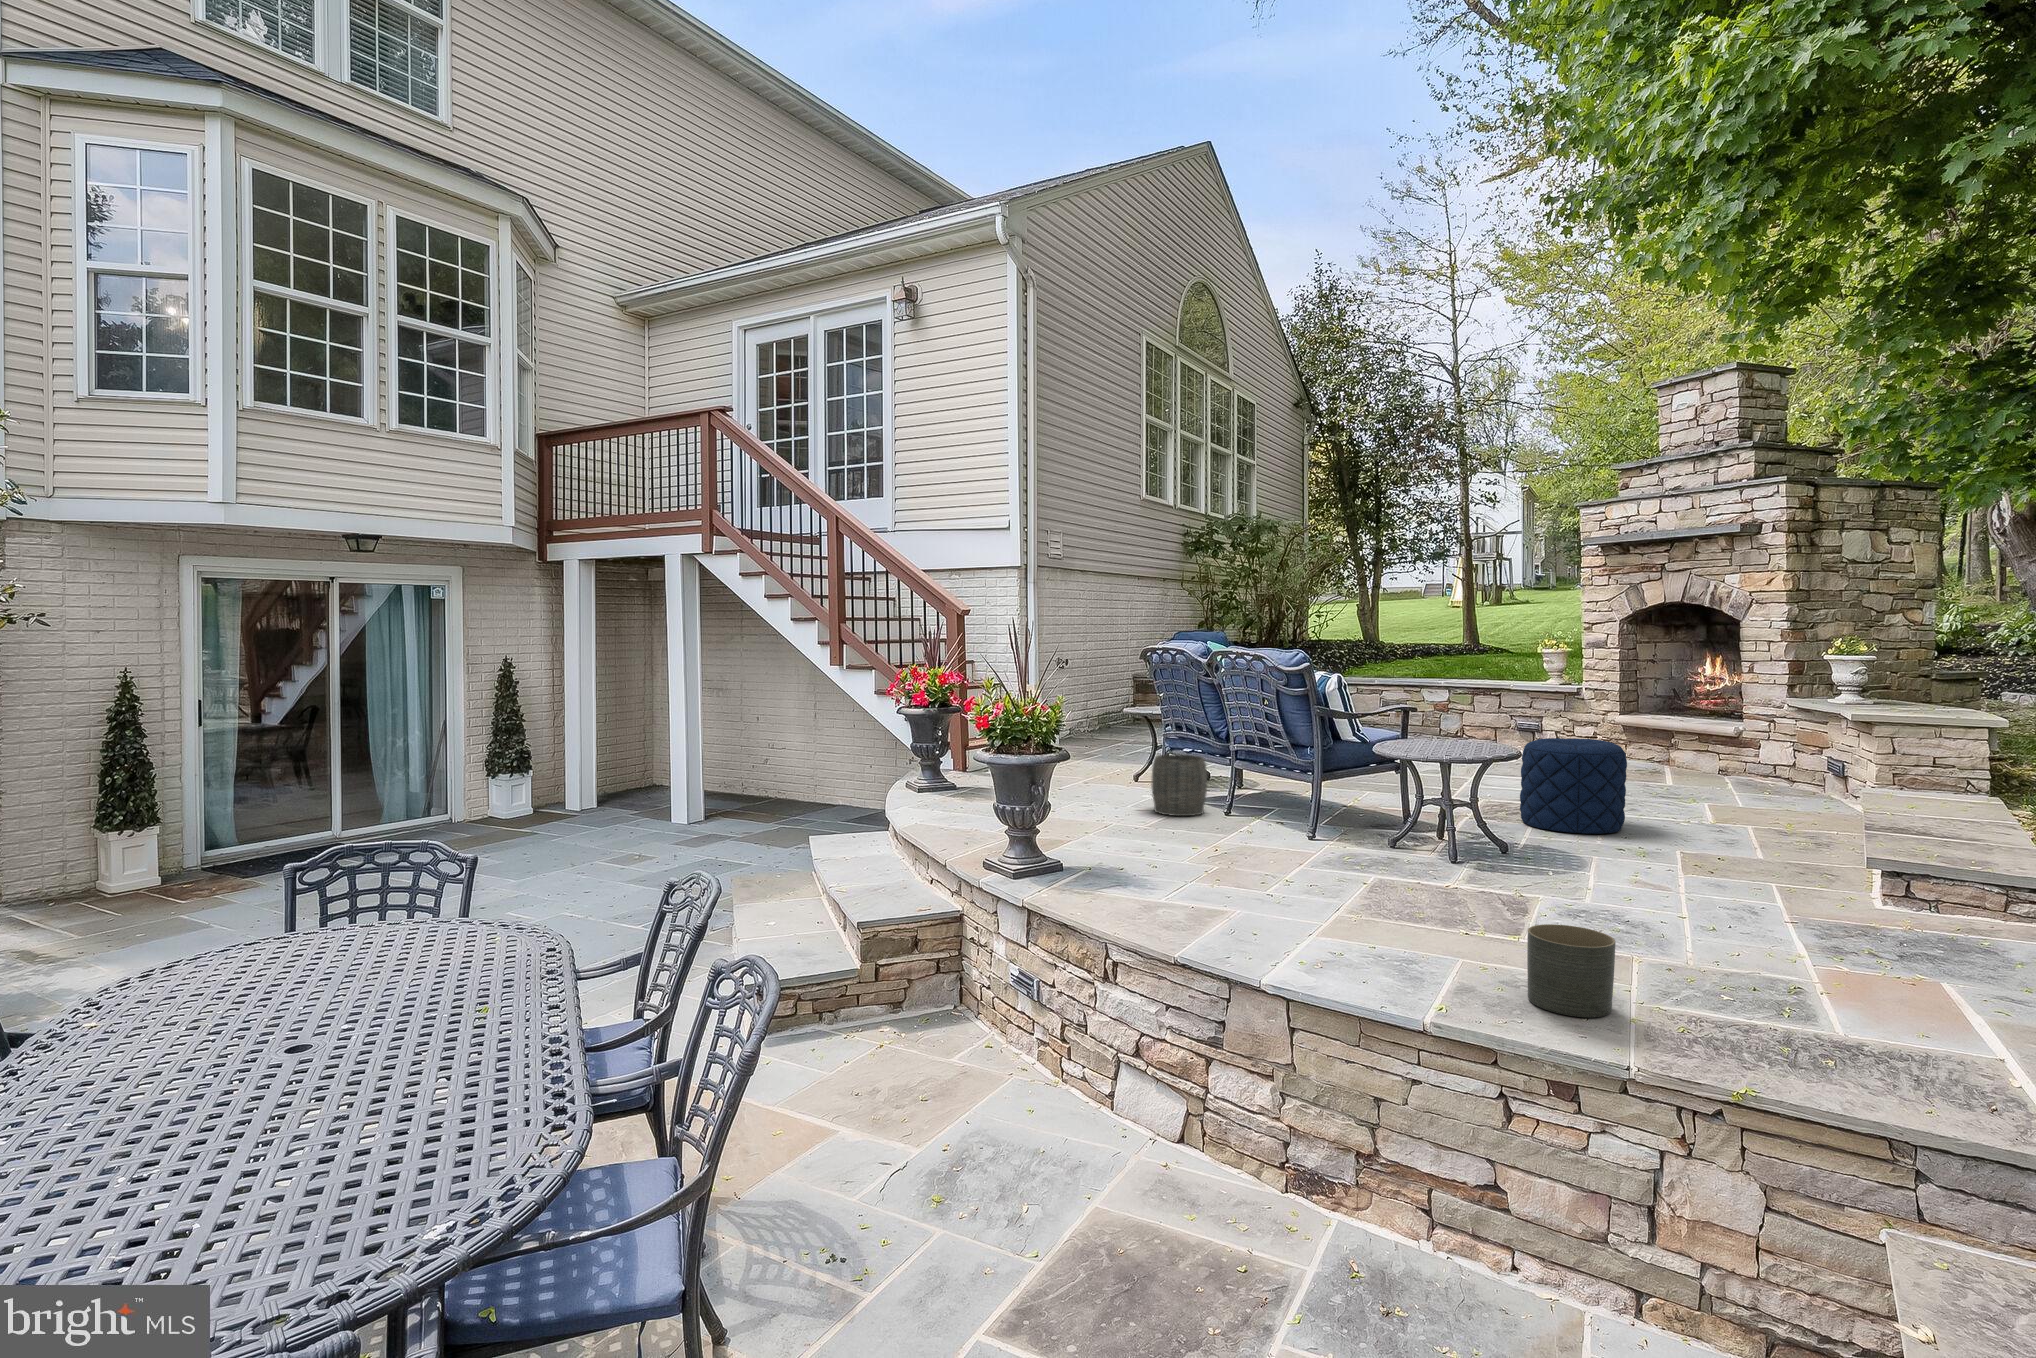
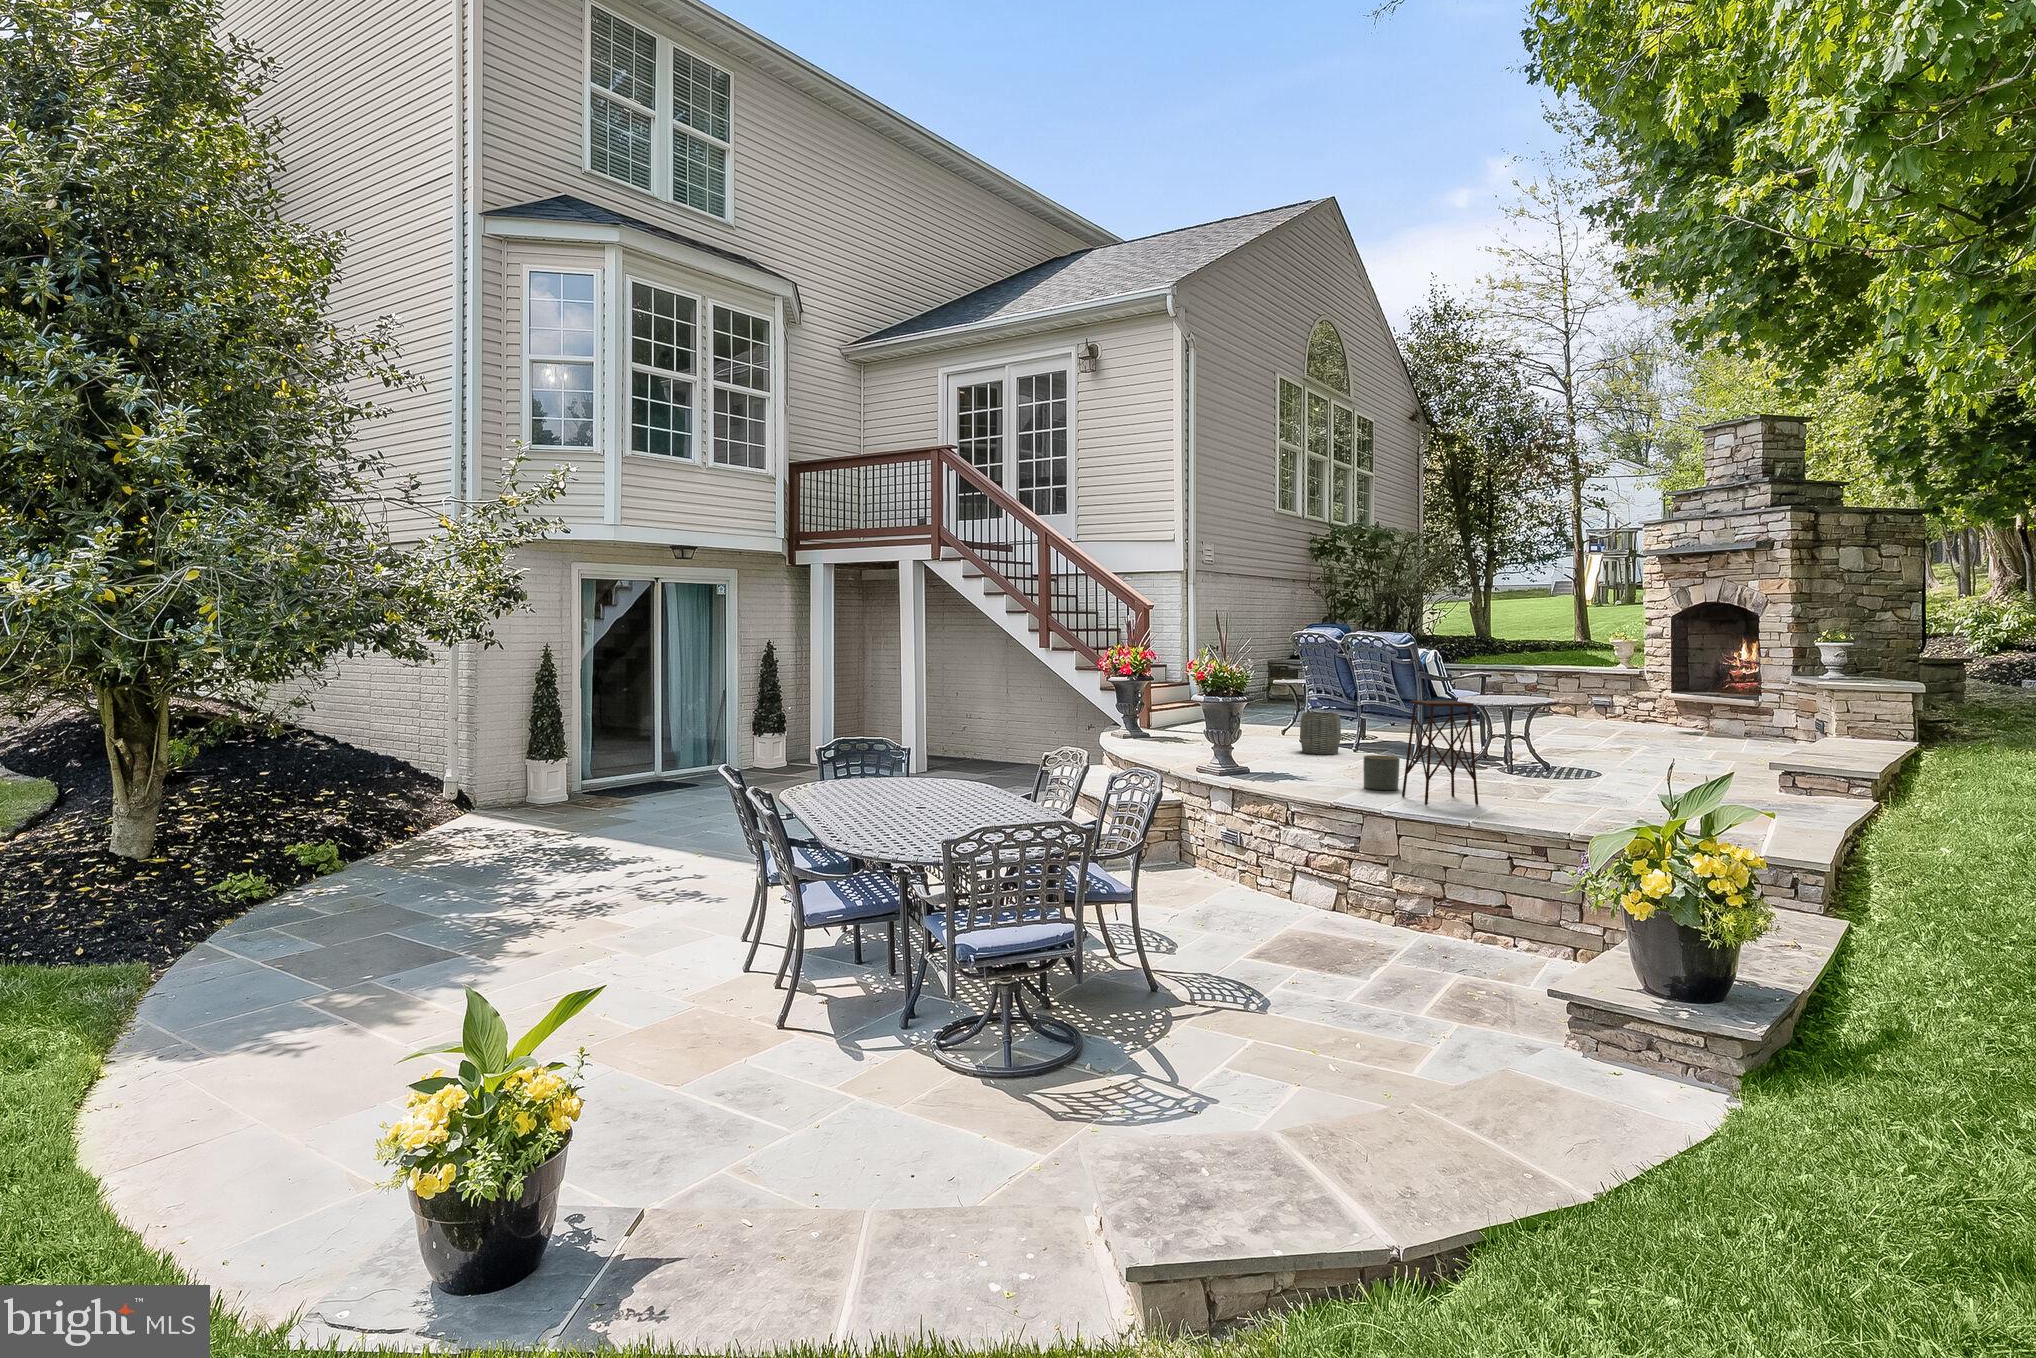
pouf: present [1520,738,1627,834] -> none [1569,701,1642,765]
side table: none [1296,764,1430,958] -> present [1402,700,1478,805]
planter: present [1527,924,1616,1018] -> present [1363,755,1400,790]

